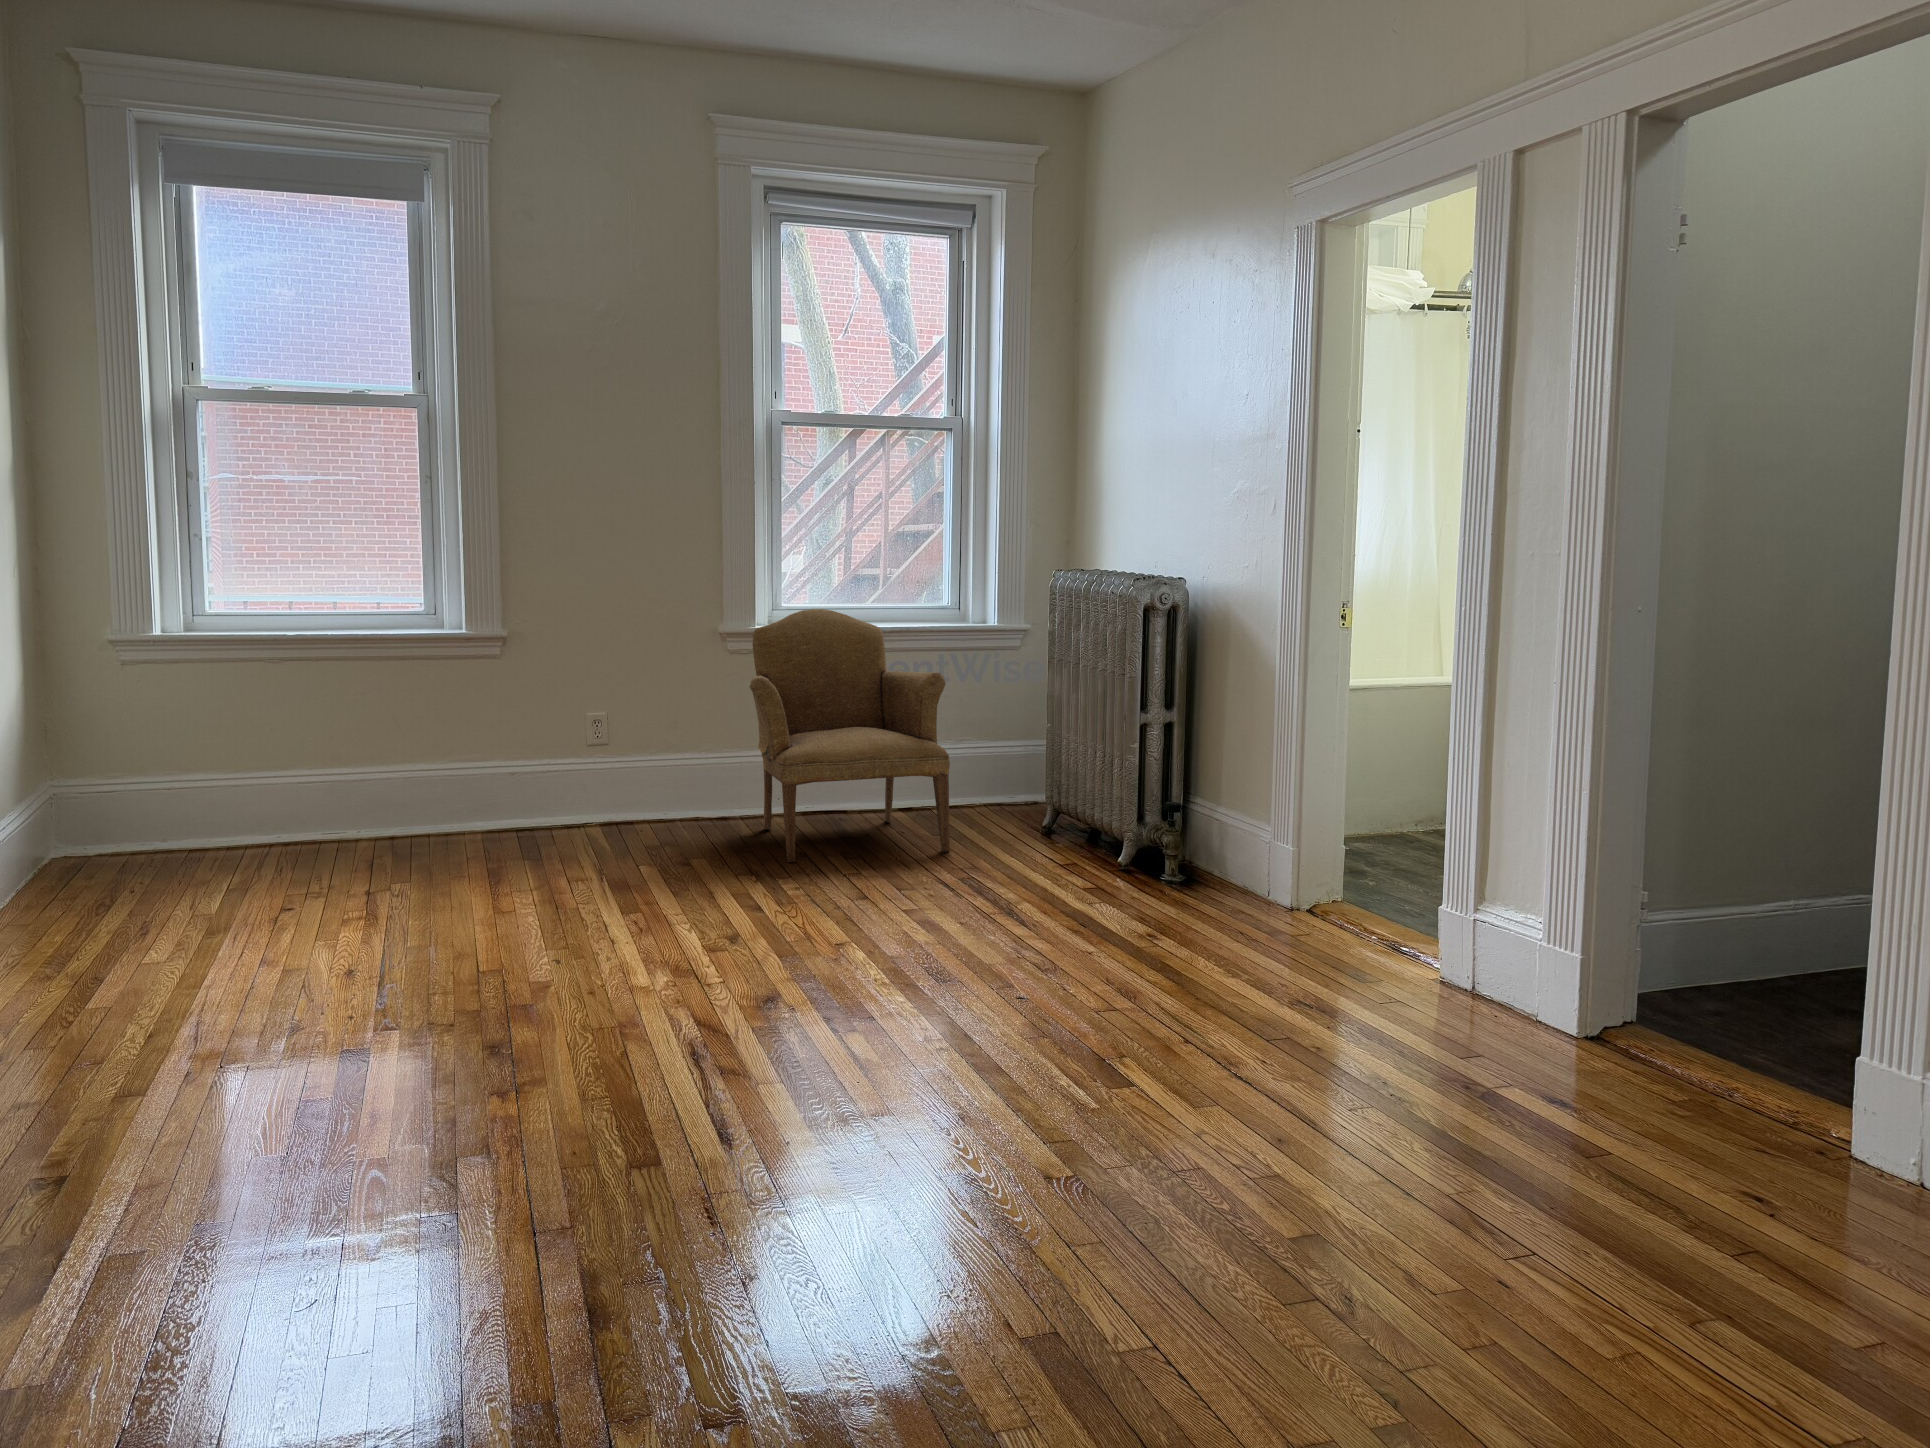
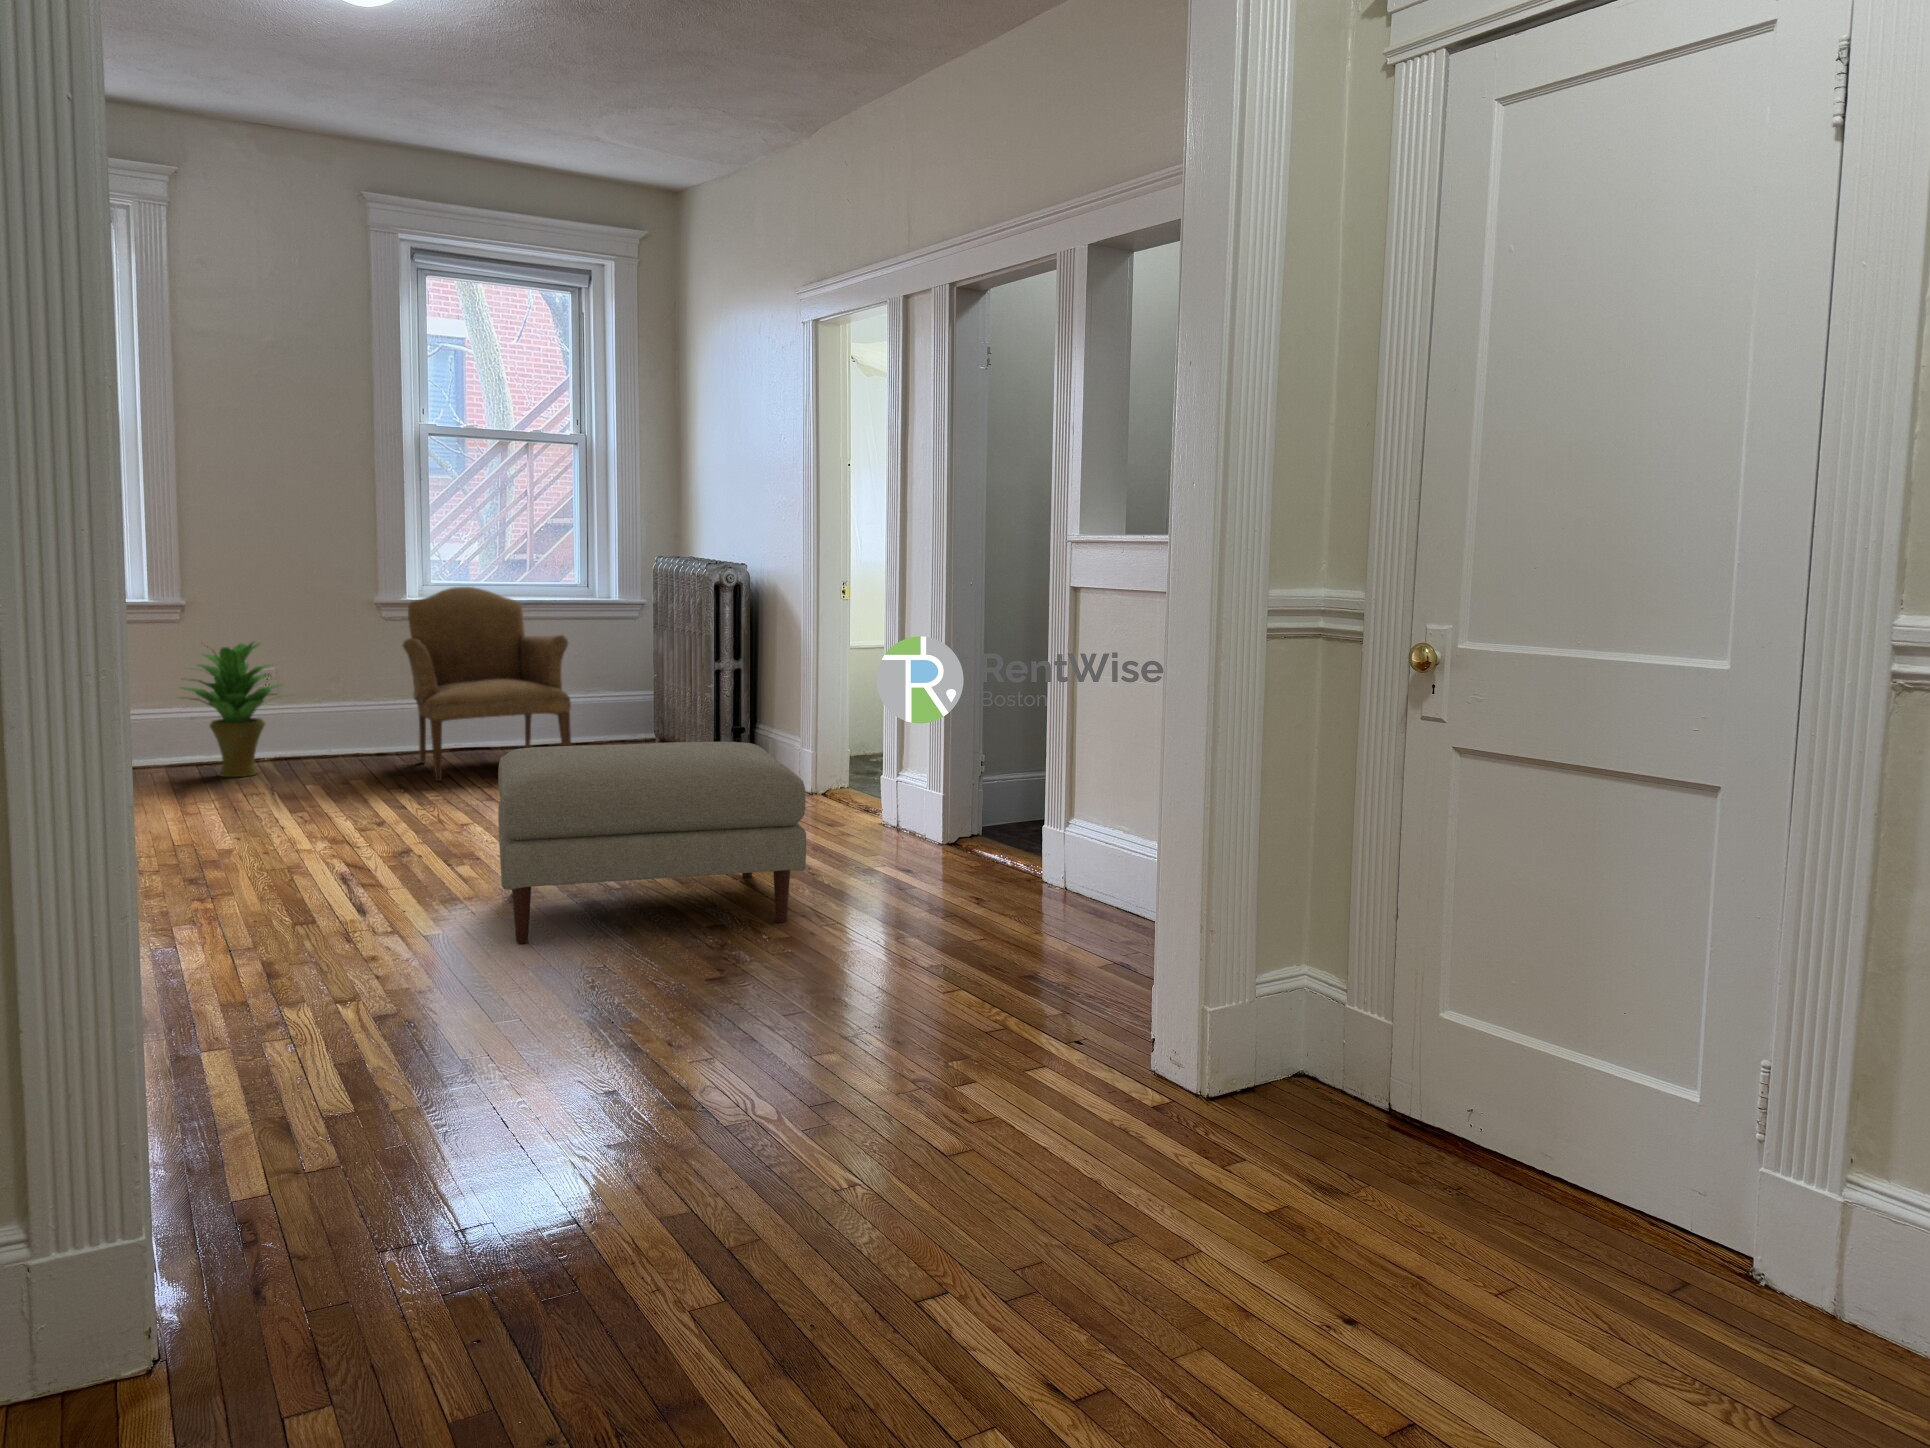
potted plant: none [498,680,627,845] -> present [181,643,281,777]
ottoman: none [919,881,1488,1259] -> present [498,742,806,943]

